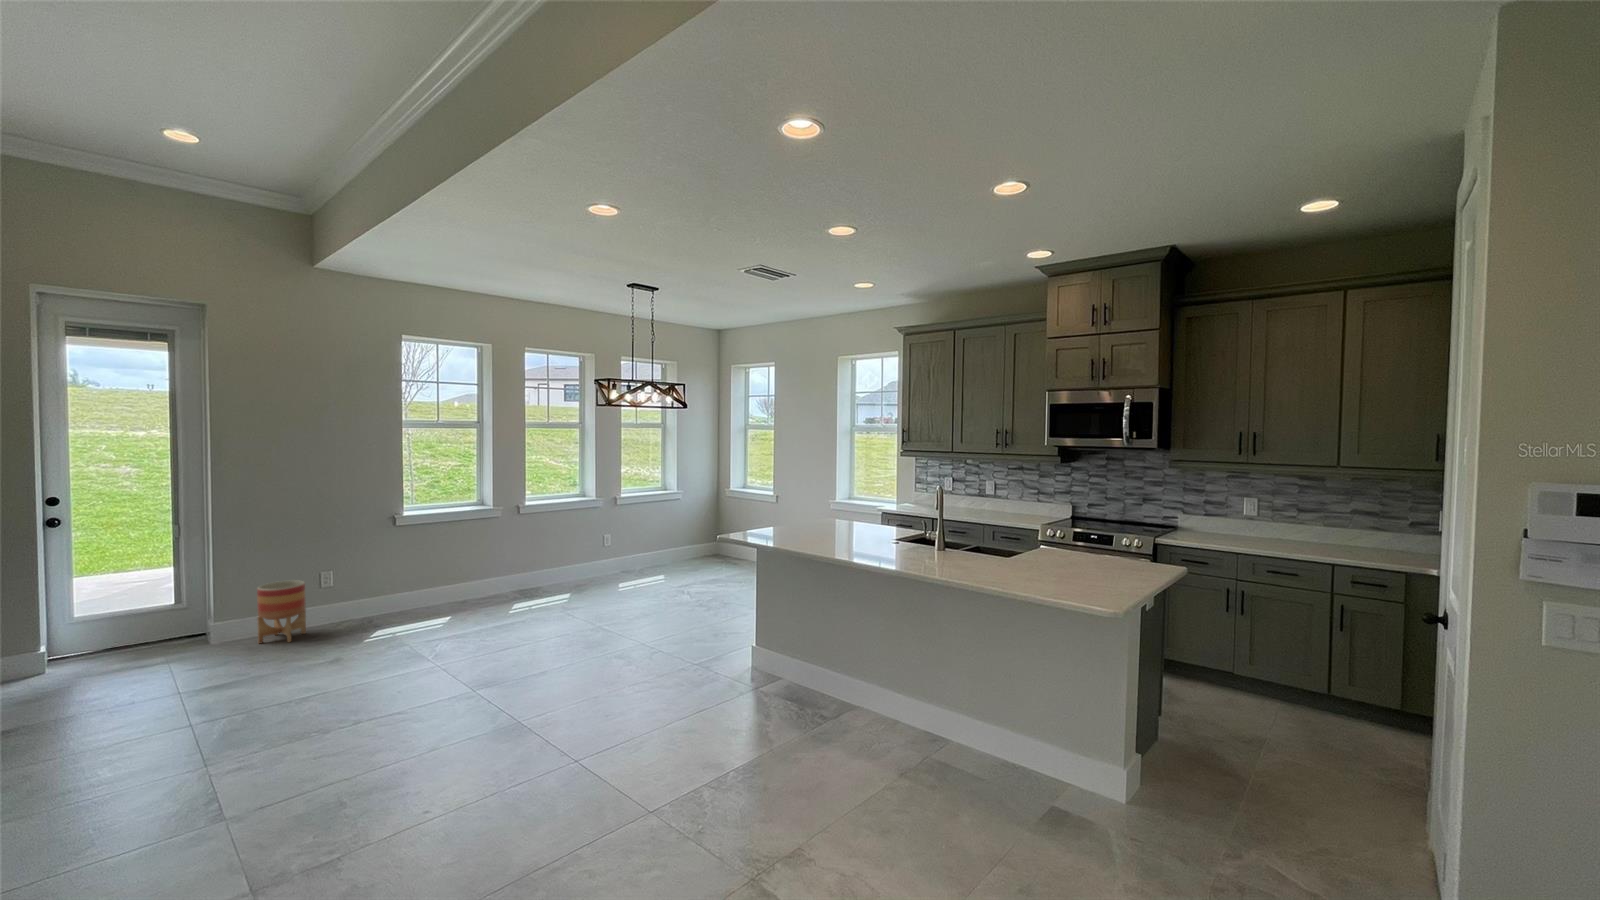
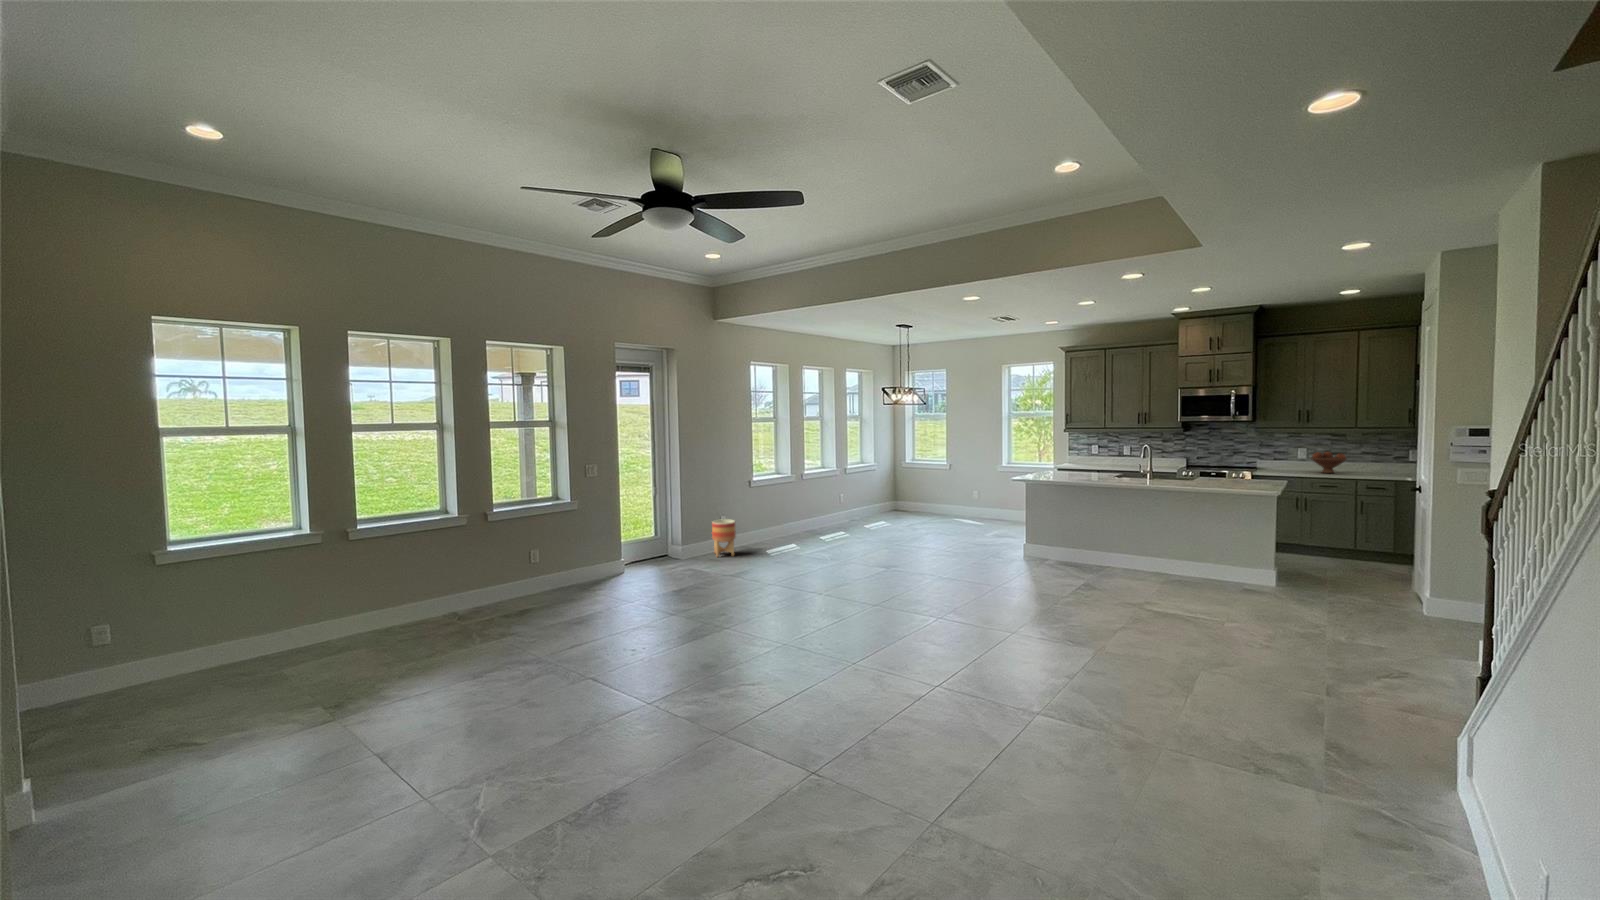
fruit bowl: none [1255,507,1319,547] -> present [1311,452,1347,473]

